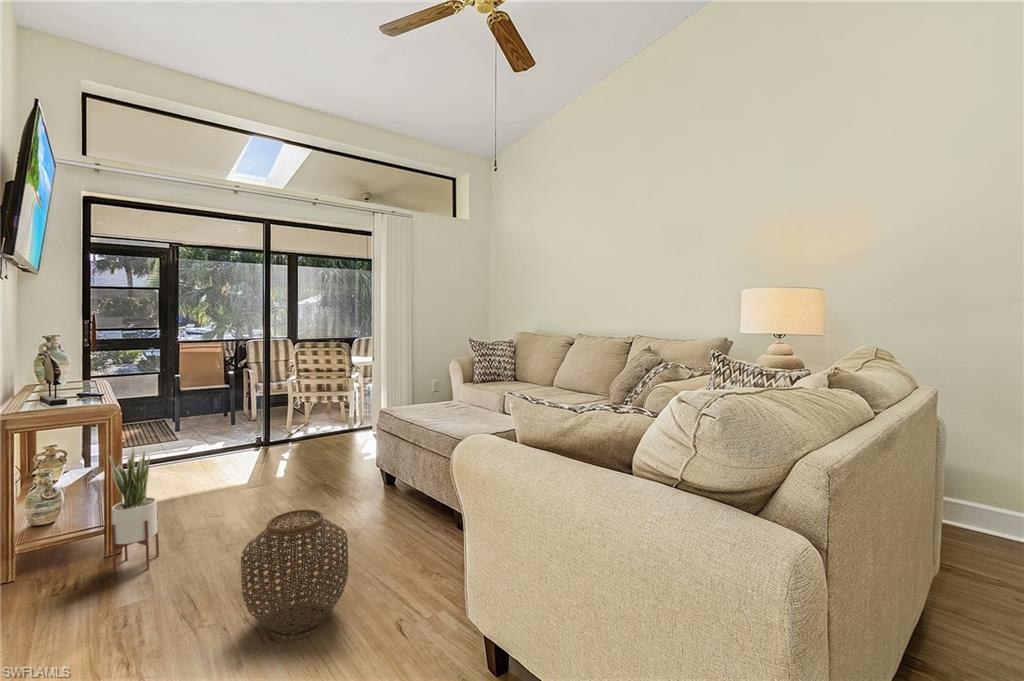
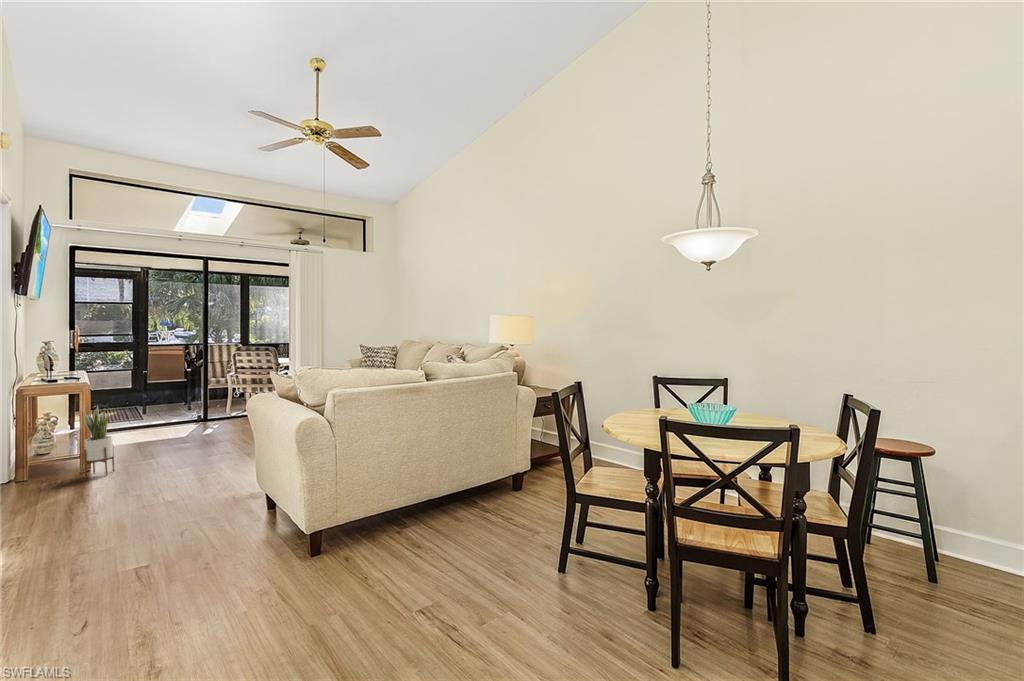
woven basket: present [241,510,348,633] -> none [151,432,215,494]

